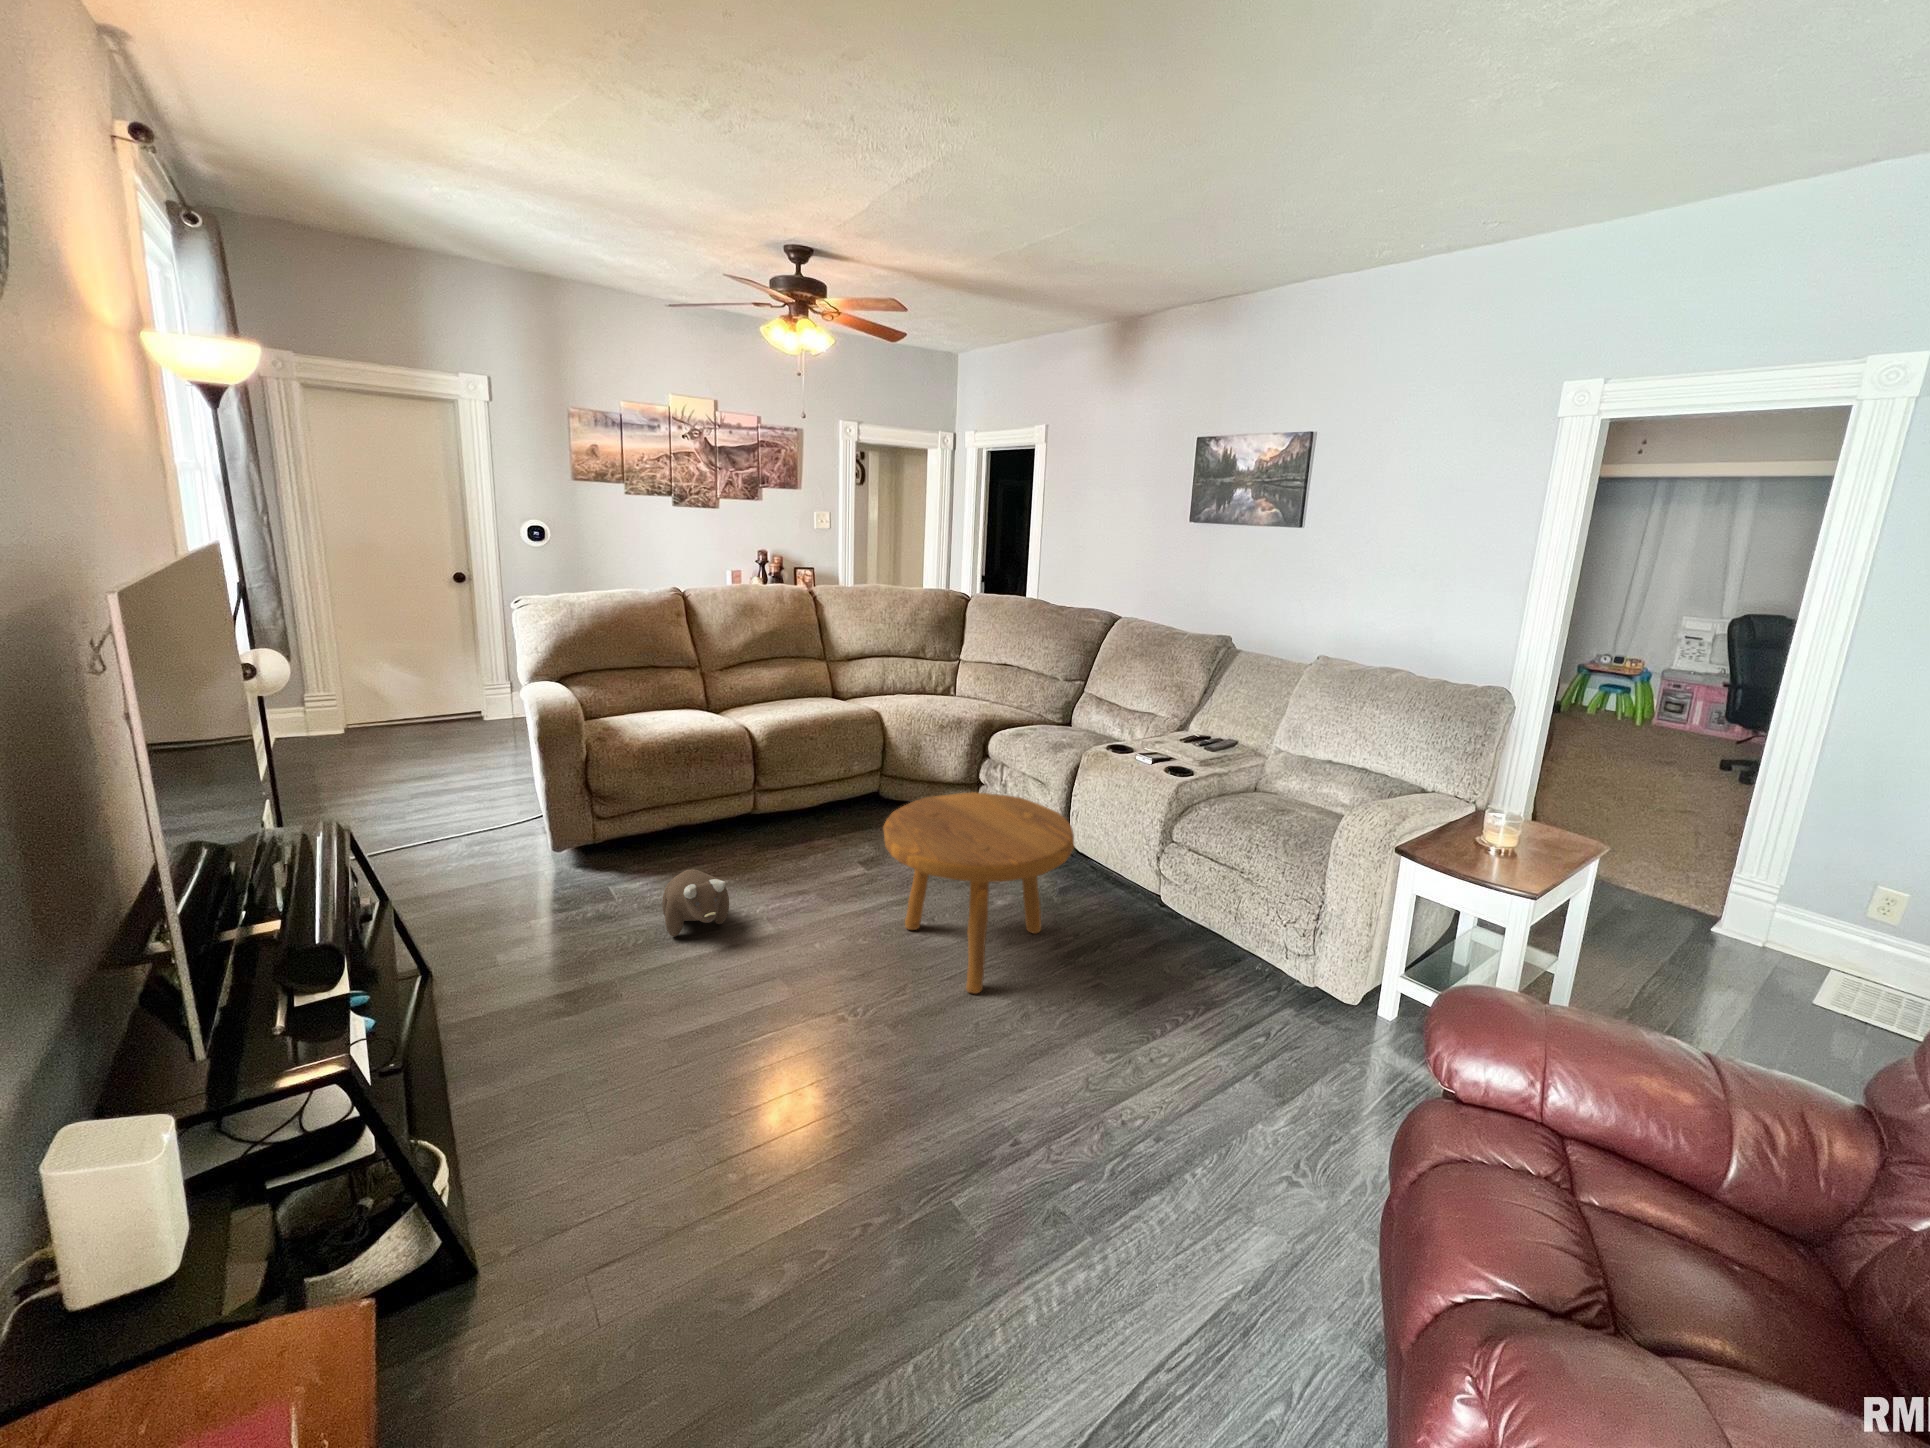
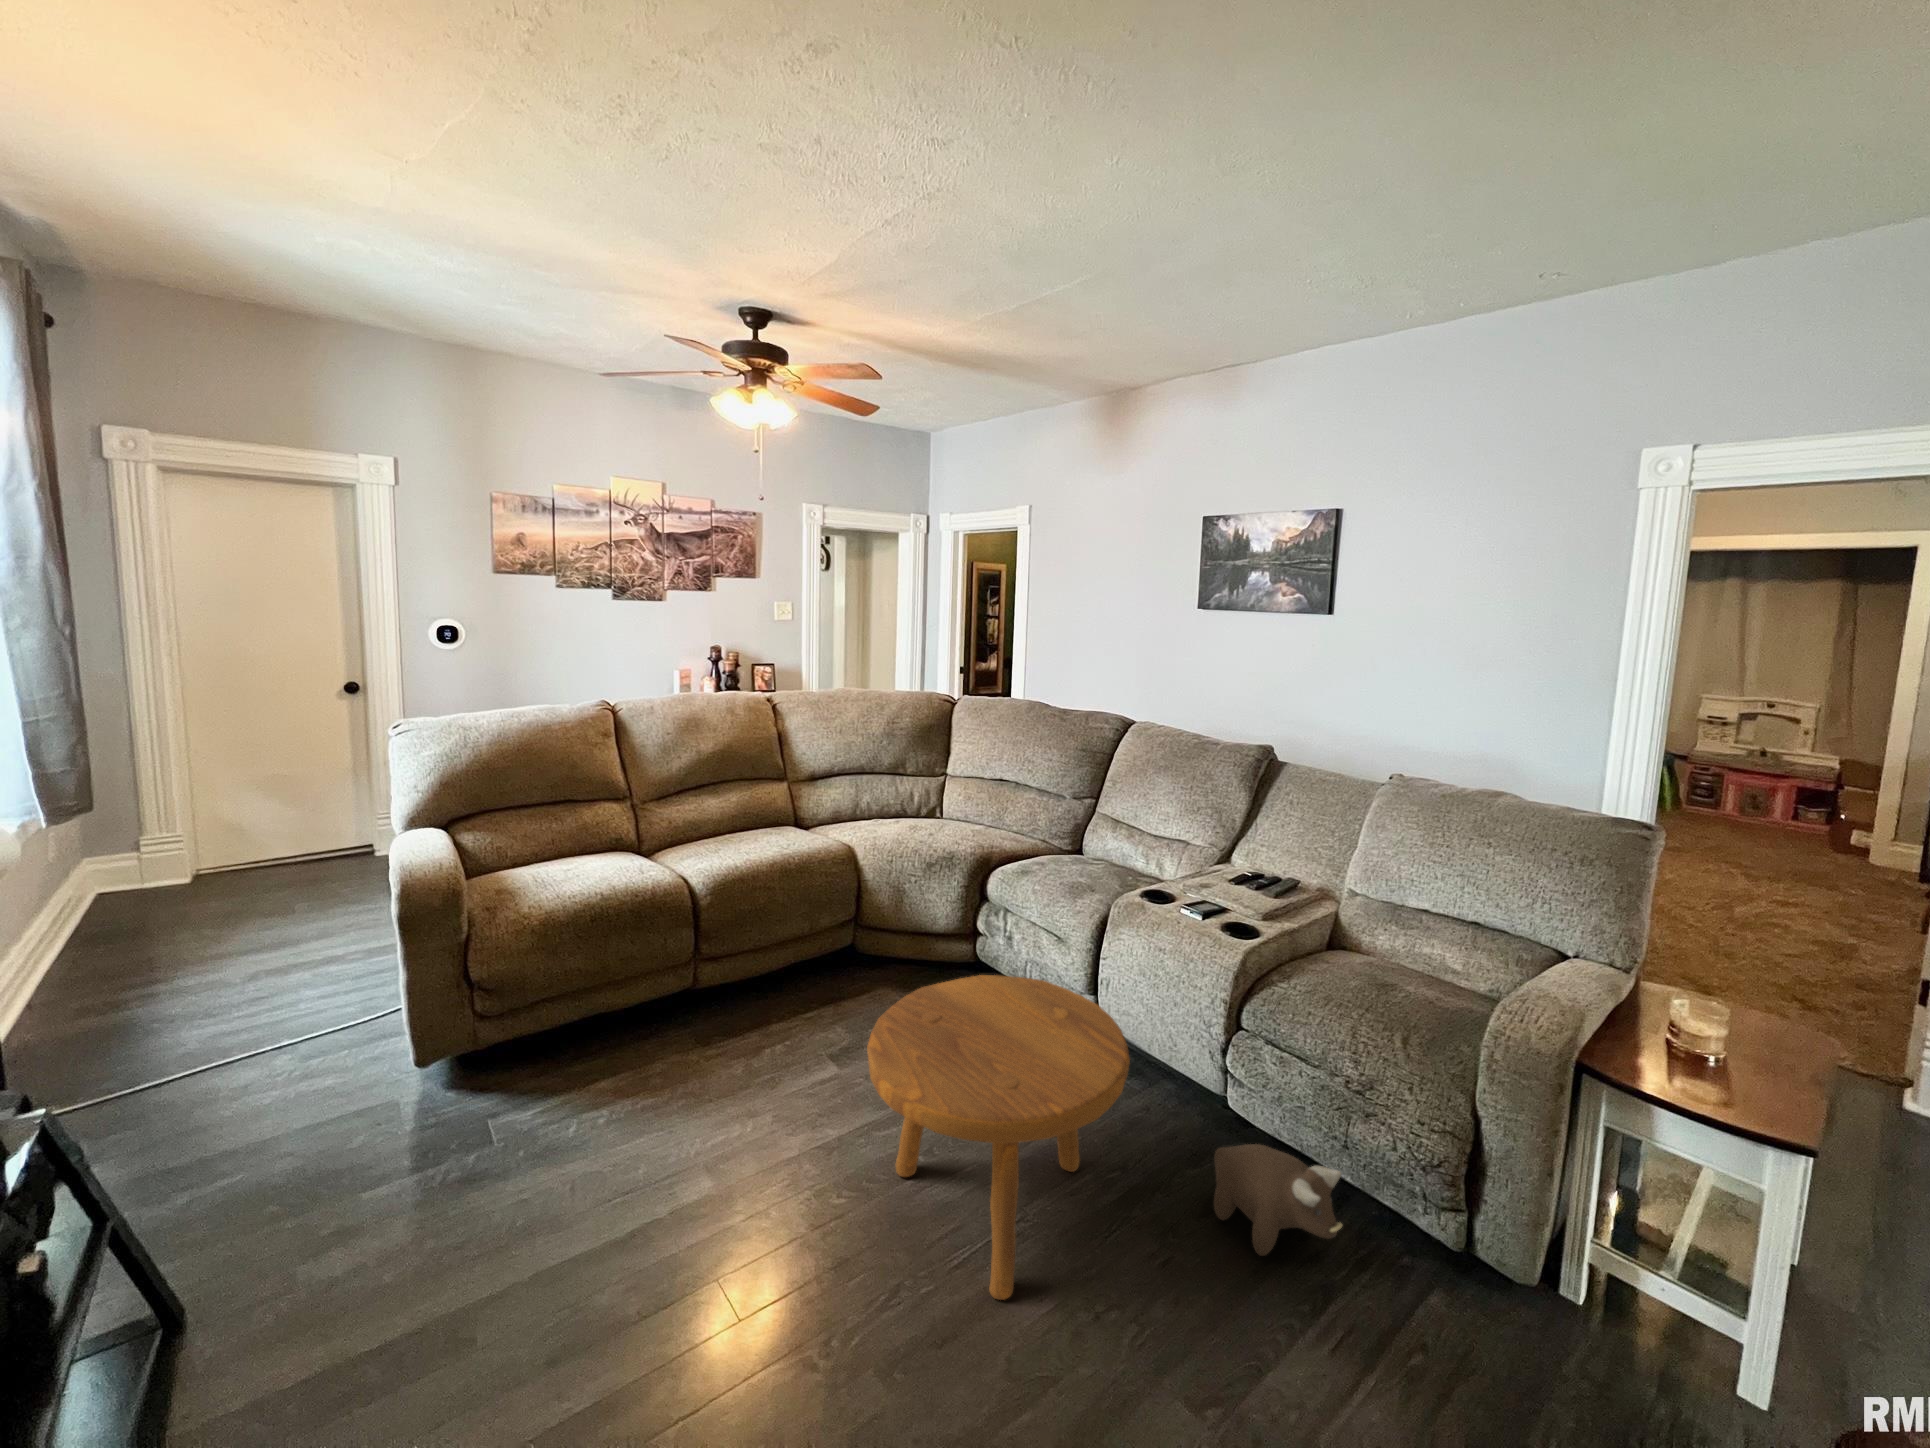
plush toy: present [662,870,729,937] -> present [1214,1144,1342,1256]

